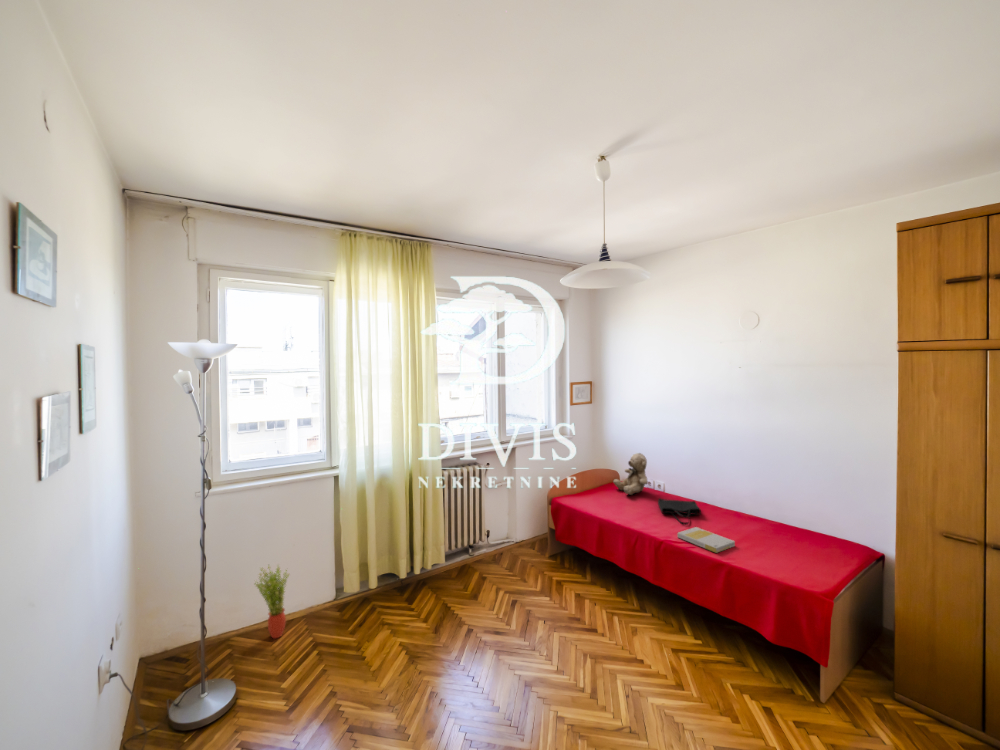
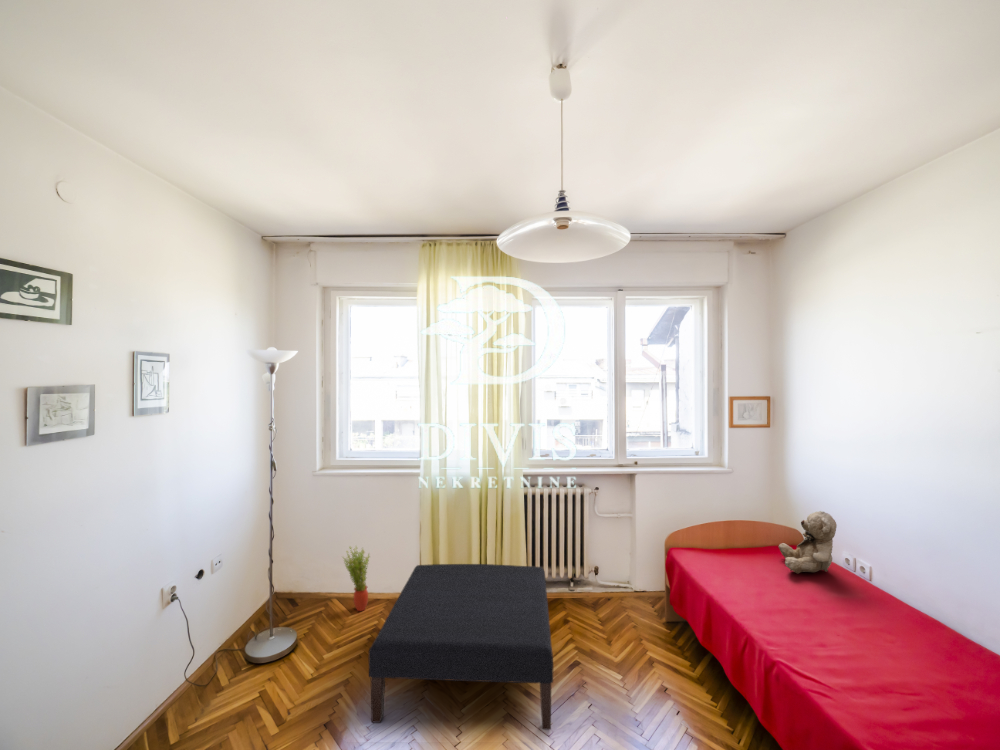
tote bag: present [658,498,701,525] -> none [819,591,906,649]
book: present [677,527,735,553] -> none [807,656,916,721]
ottoman: none [349,536,537,715] -> present [369,564,553,730]

